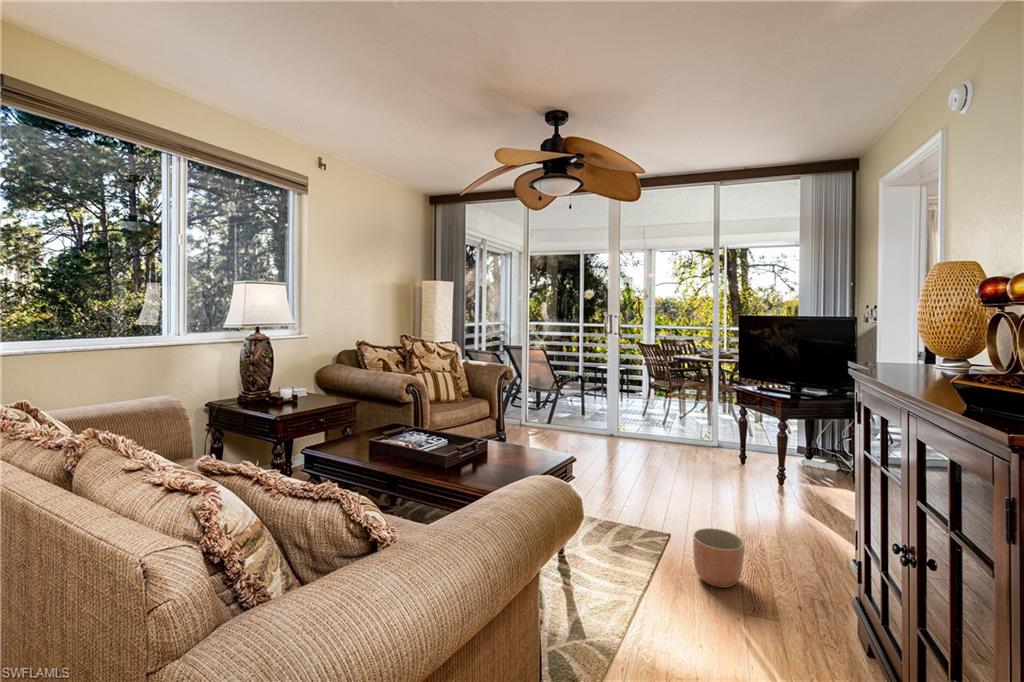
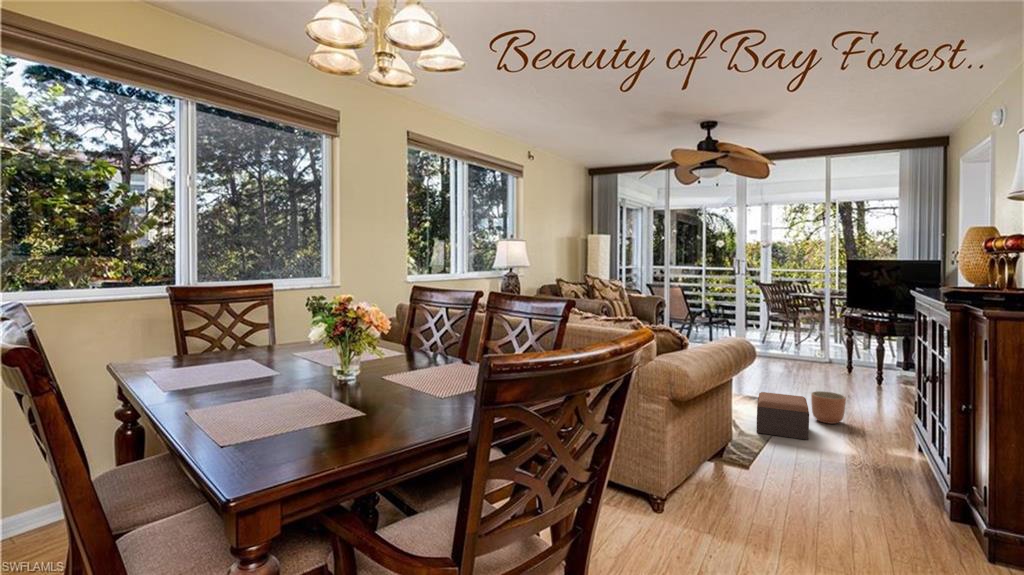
footstool: none [601,542,687,645] -> present [756,392,809,440]

